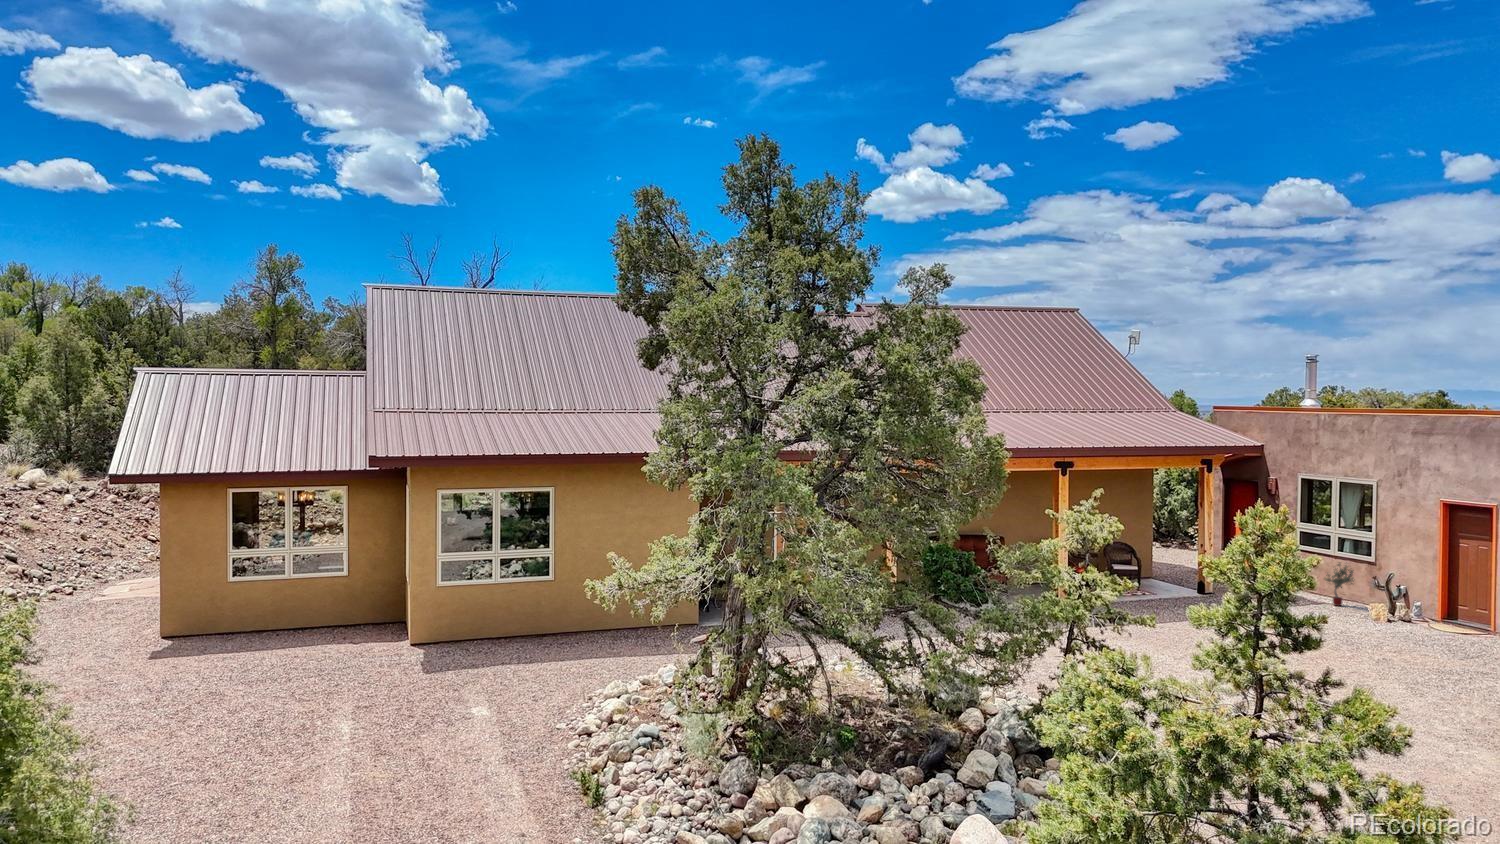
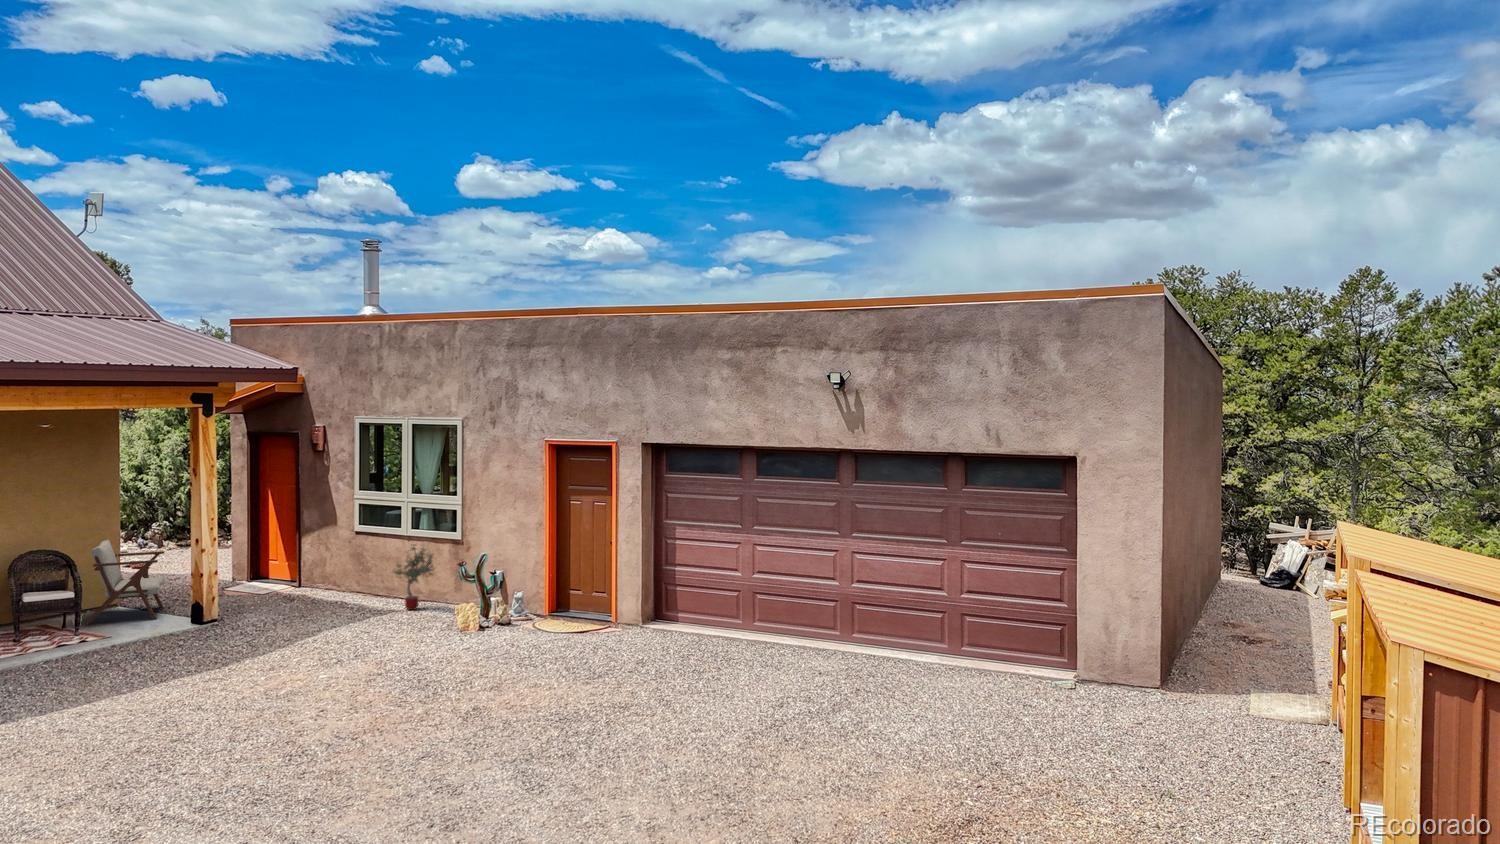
lounge chair: none [1140,540,1178,589] -> present [84,540,165,625]

